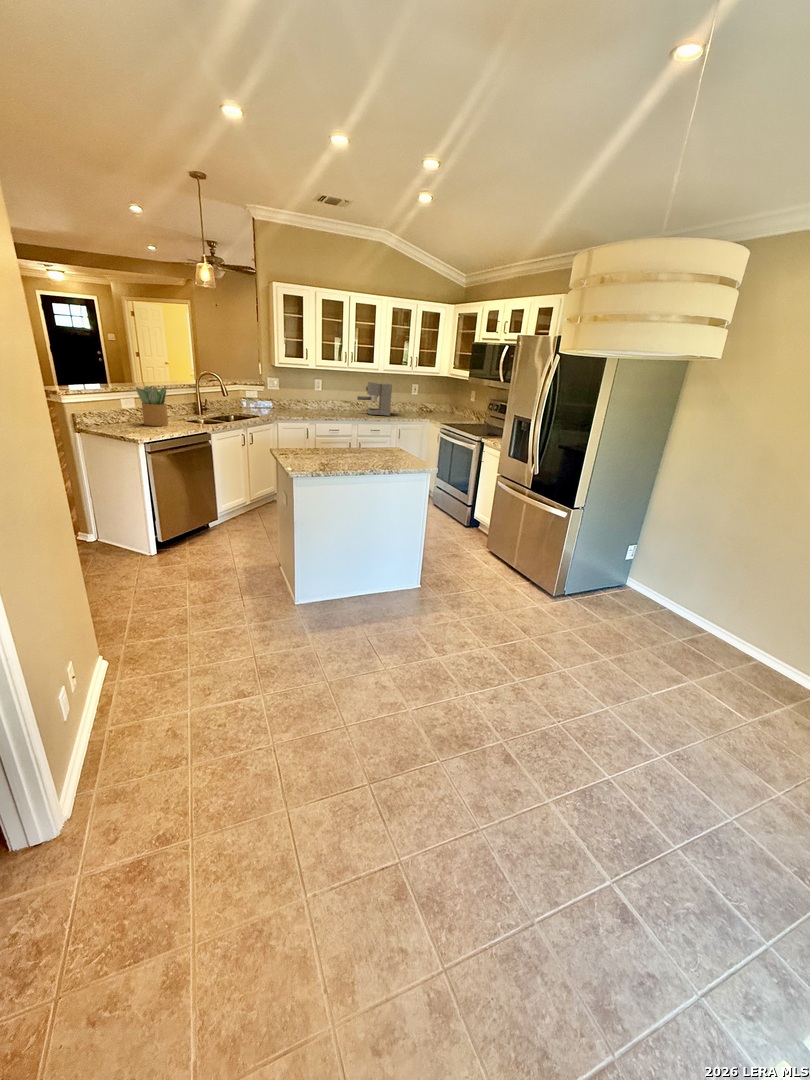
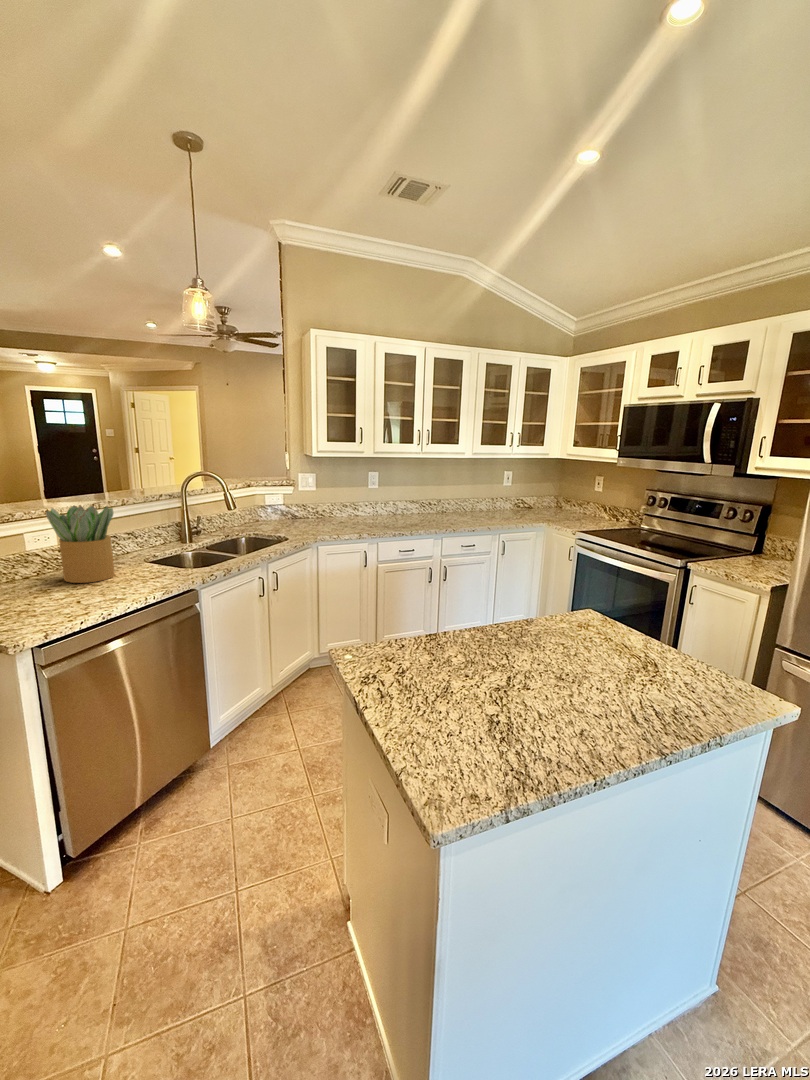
coffee maker: present [357,382,392,416] -> none [434,472,488,521]

